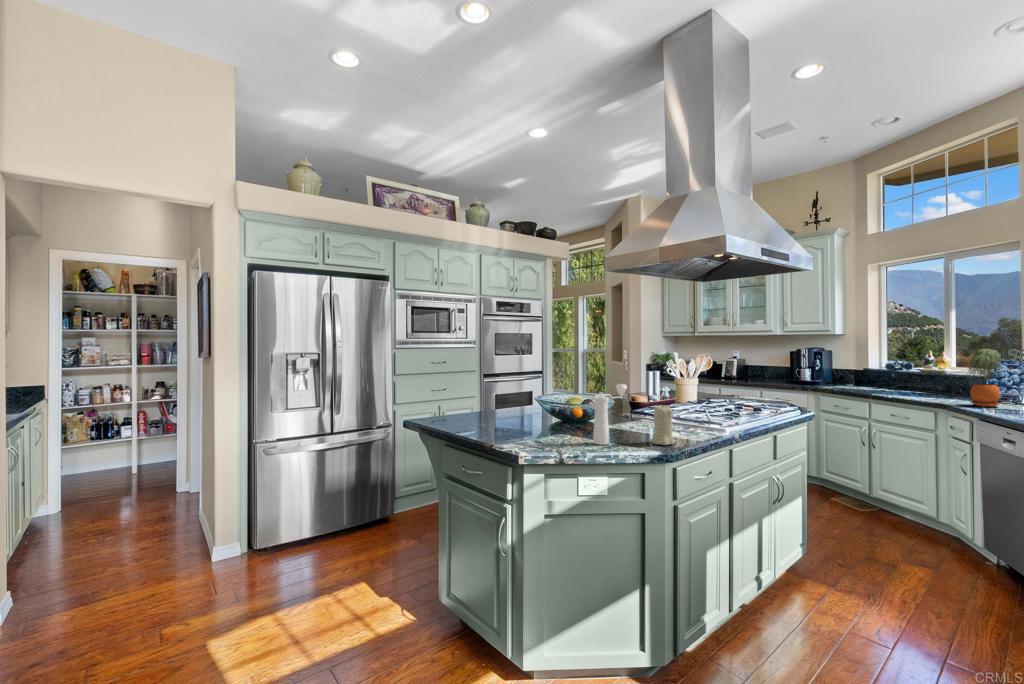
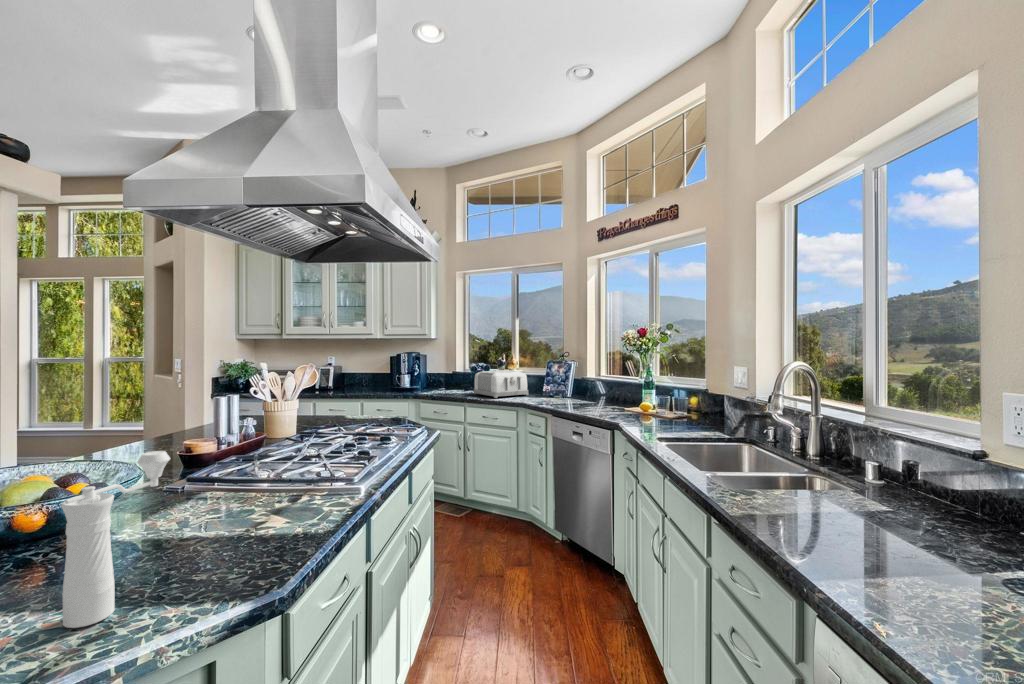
potted plant: present [969,349,1002,407] -> none [540,352,563,403]
toaster: none [884,369,959,397] -> present [474,371,528,398]
candle: present [651,405,675,445] -> none [228,483,284,573]

